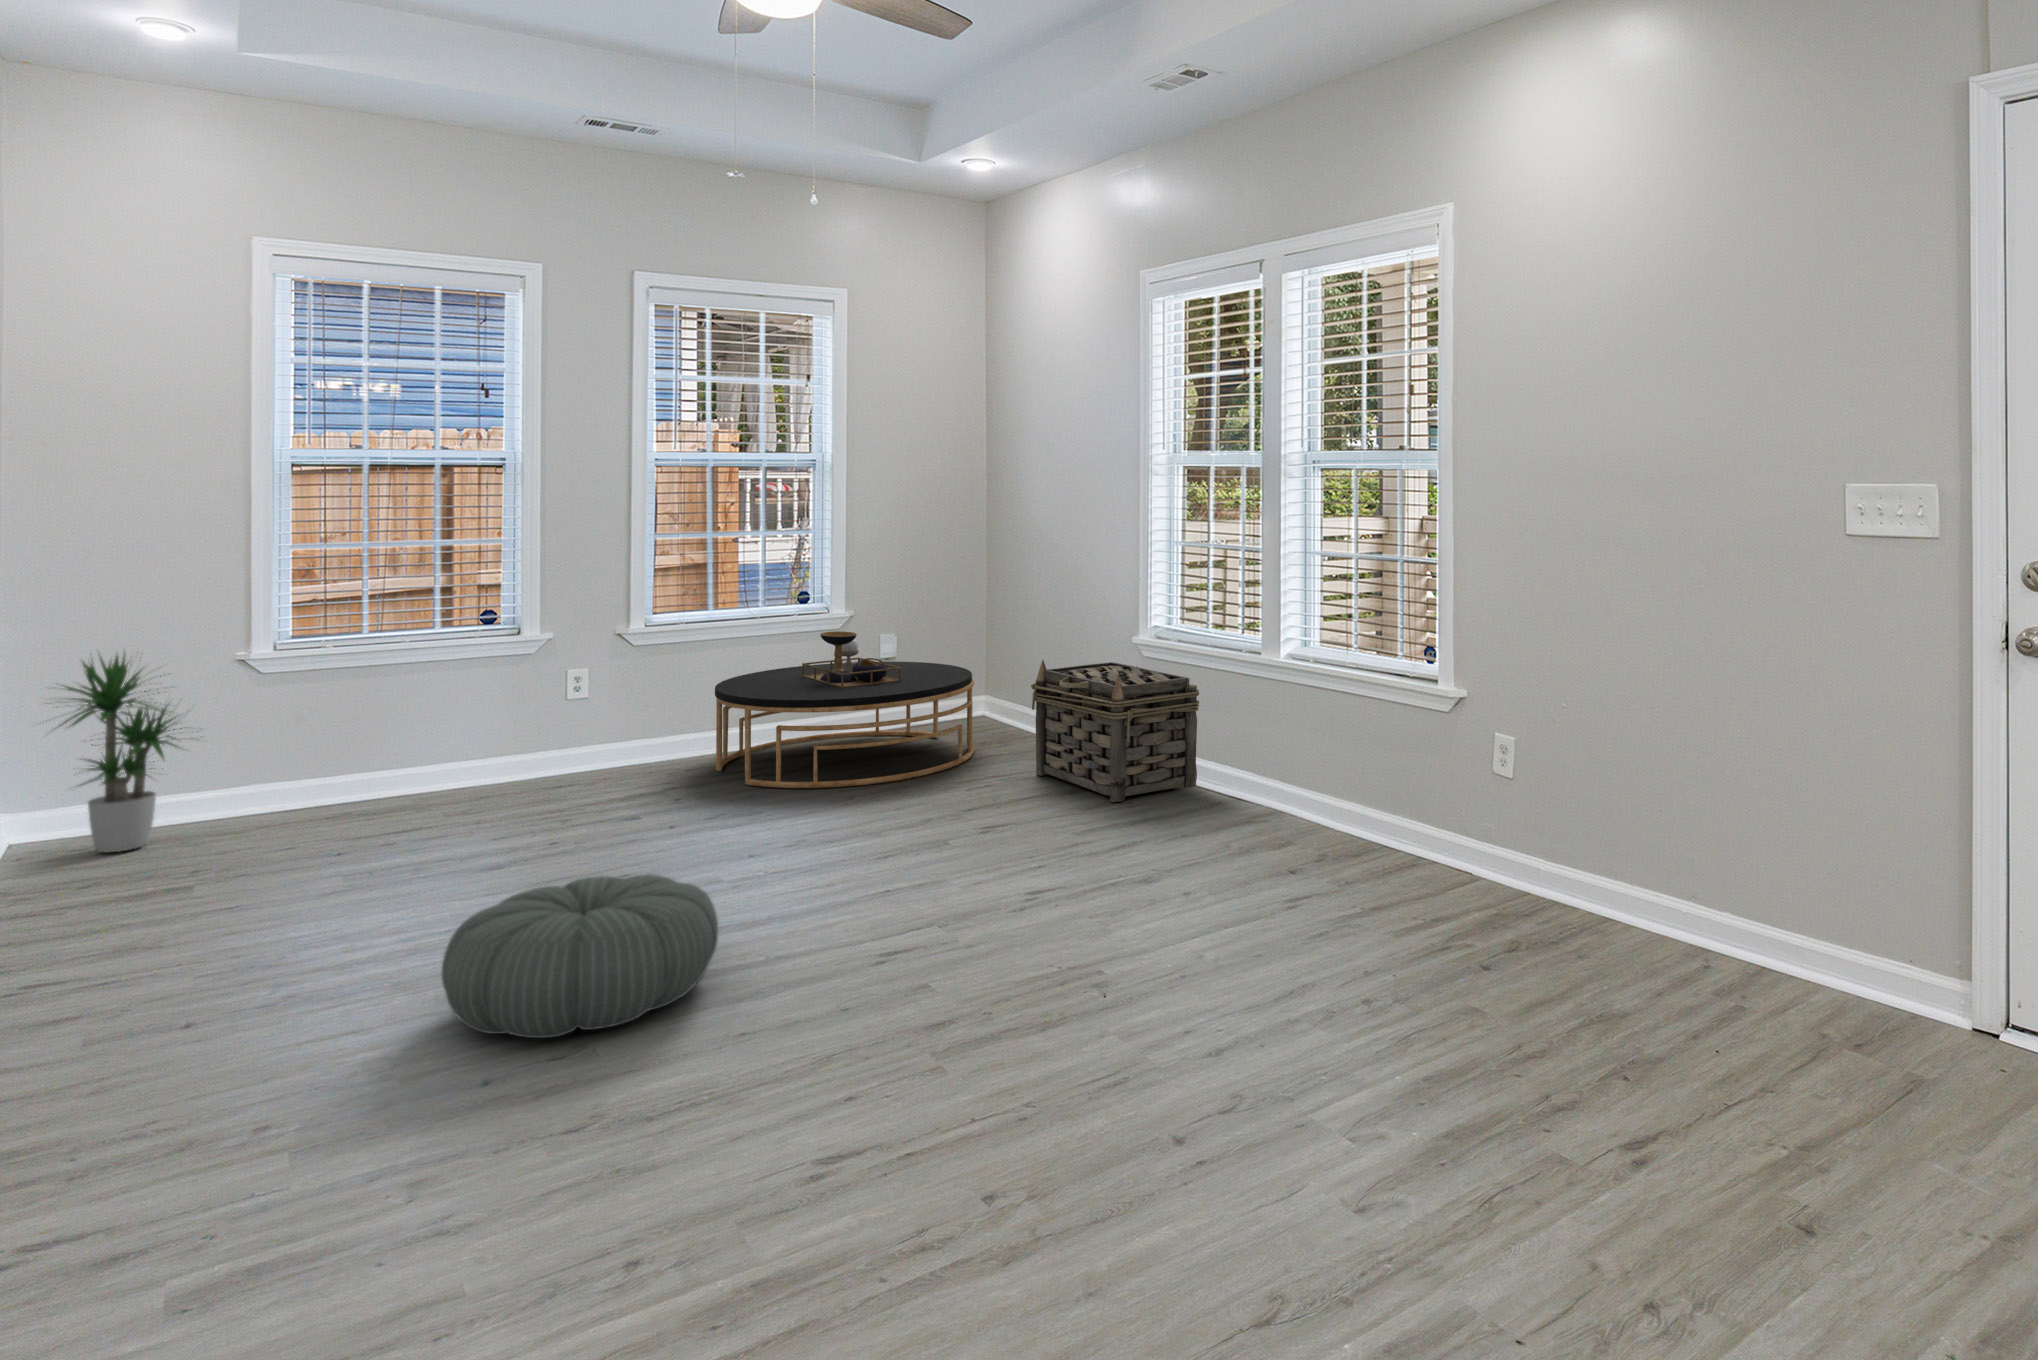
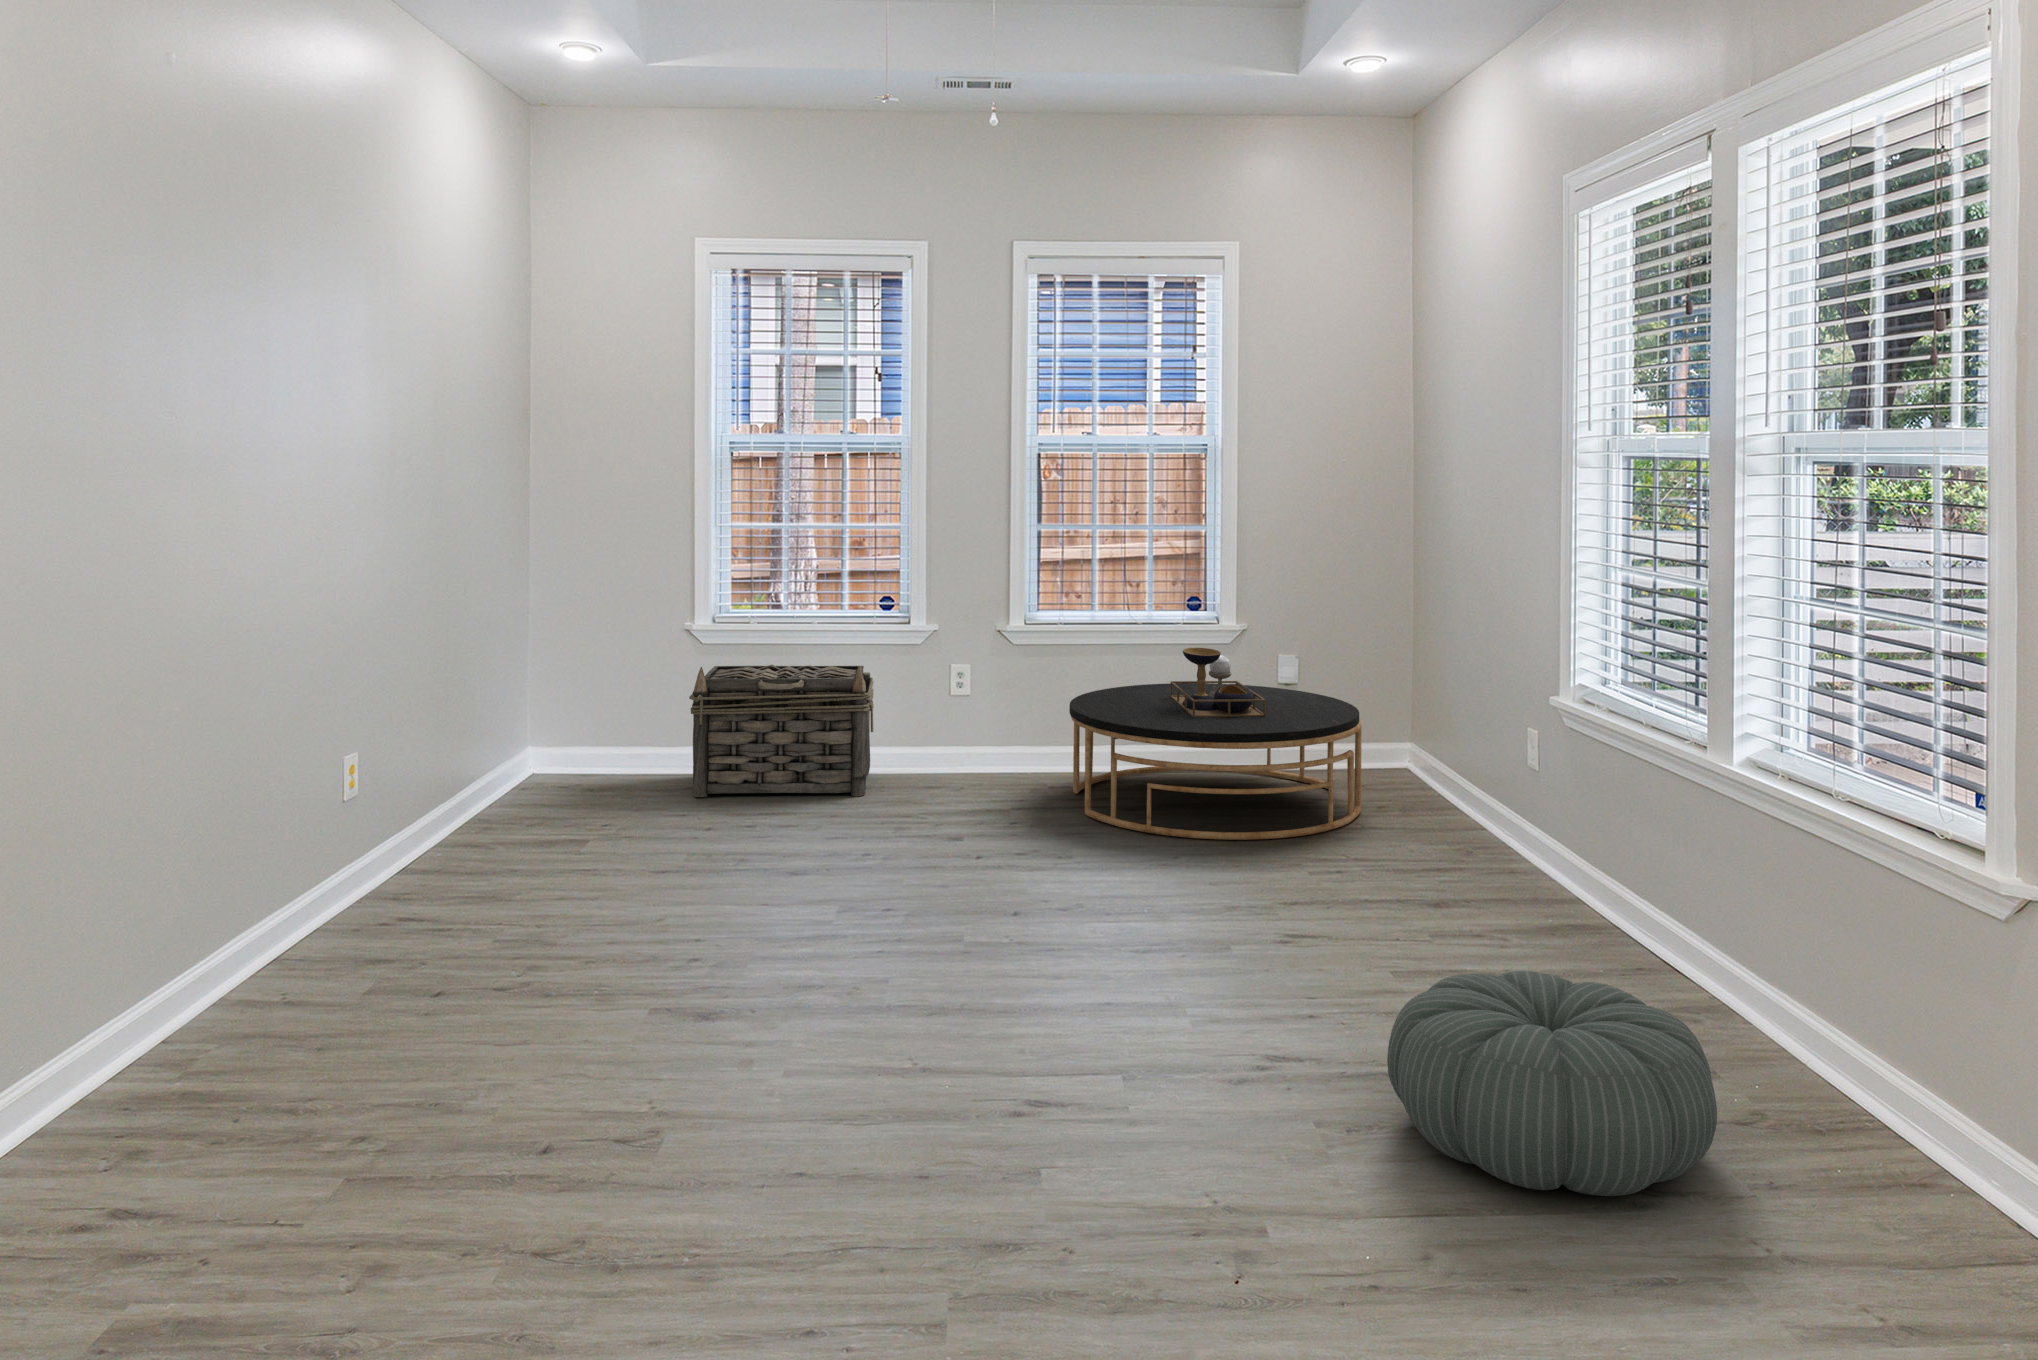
potted plant: present [47,653,183,852] -> none [528,608,650,790]
basket: present [1031,660,1199,802] -> present [689,665,874,797]
pouf: present [442,874,718,1038] -> present [1387,971,1717,1196]

